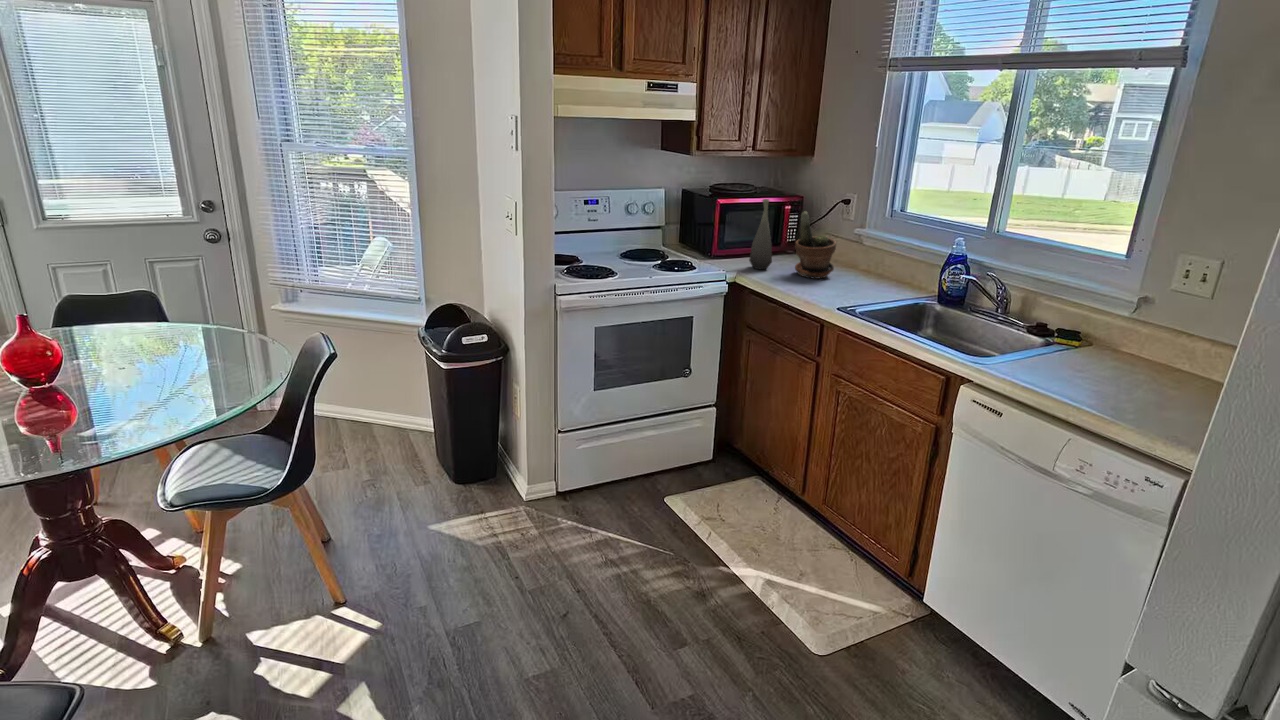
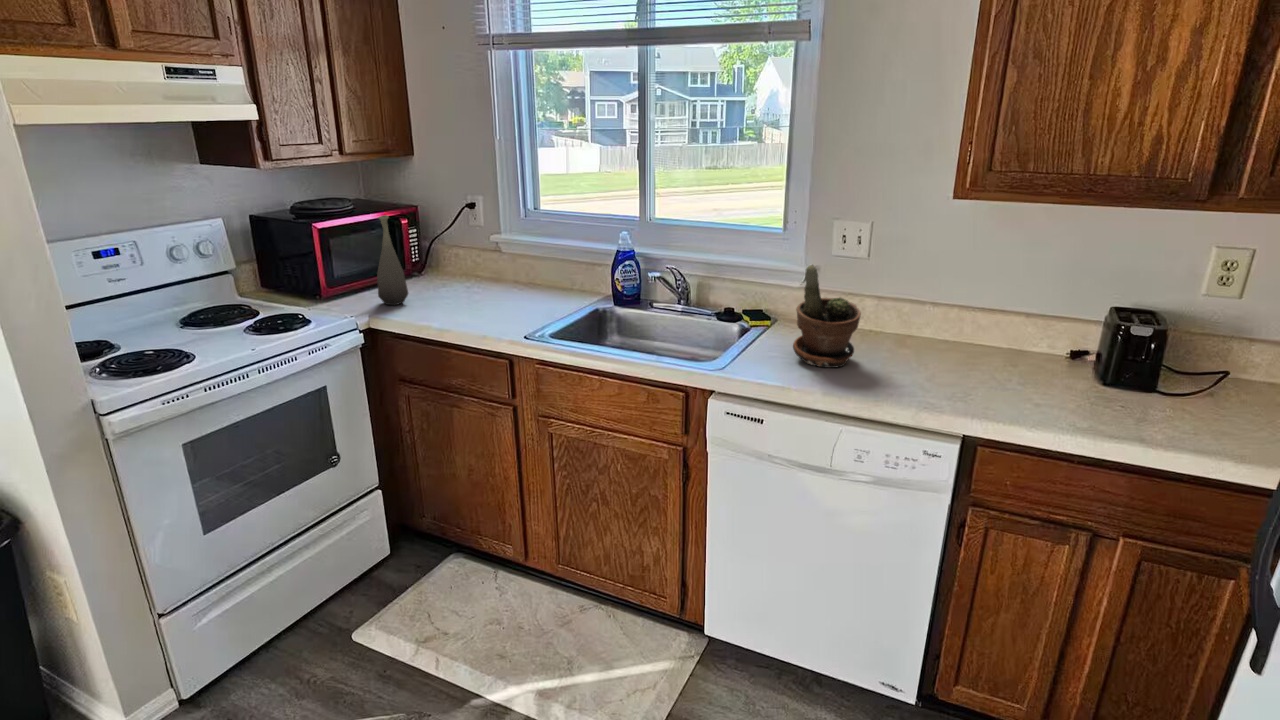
potted plant: present [795,212,836,279] -> present [793,265,861,368]

